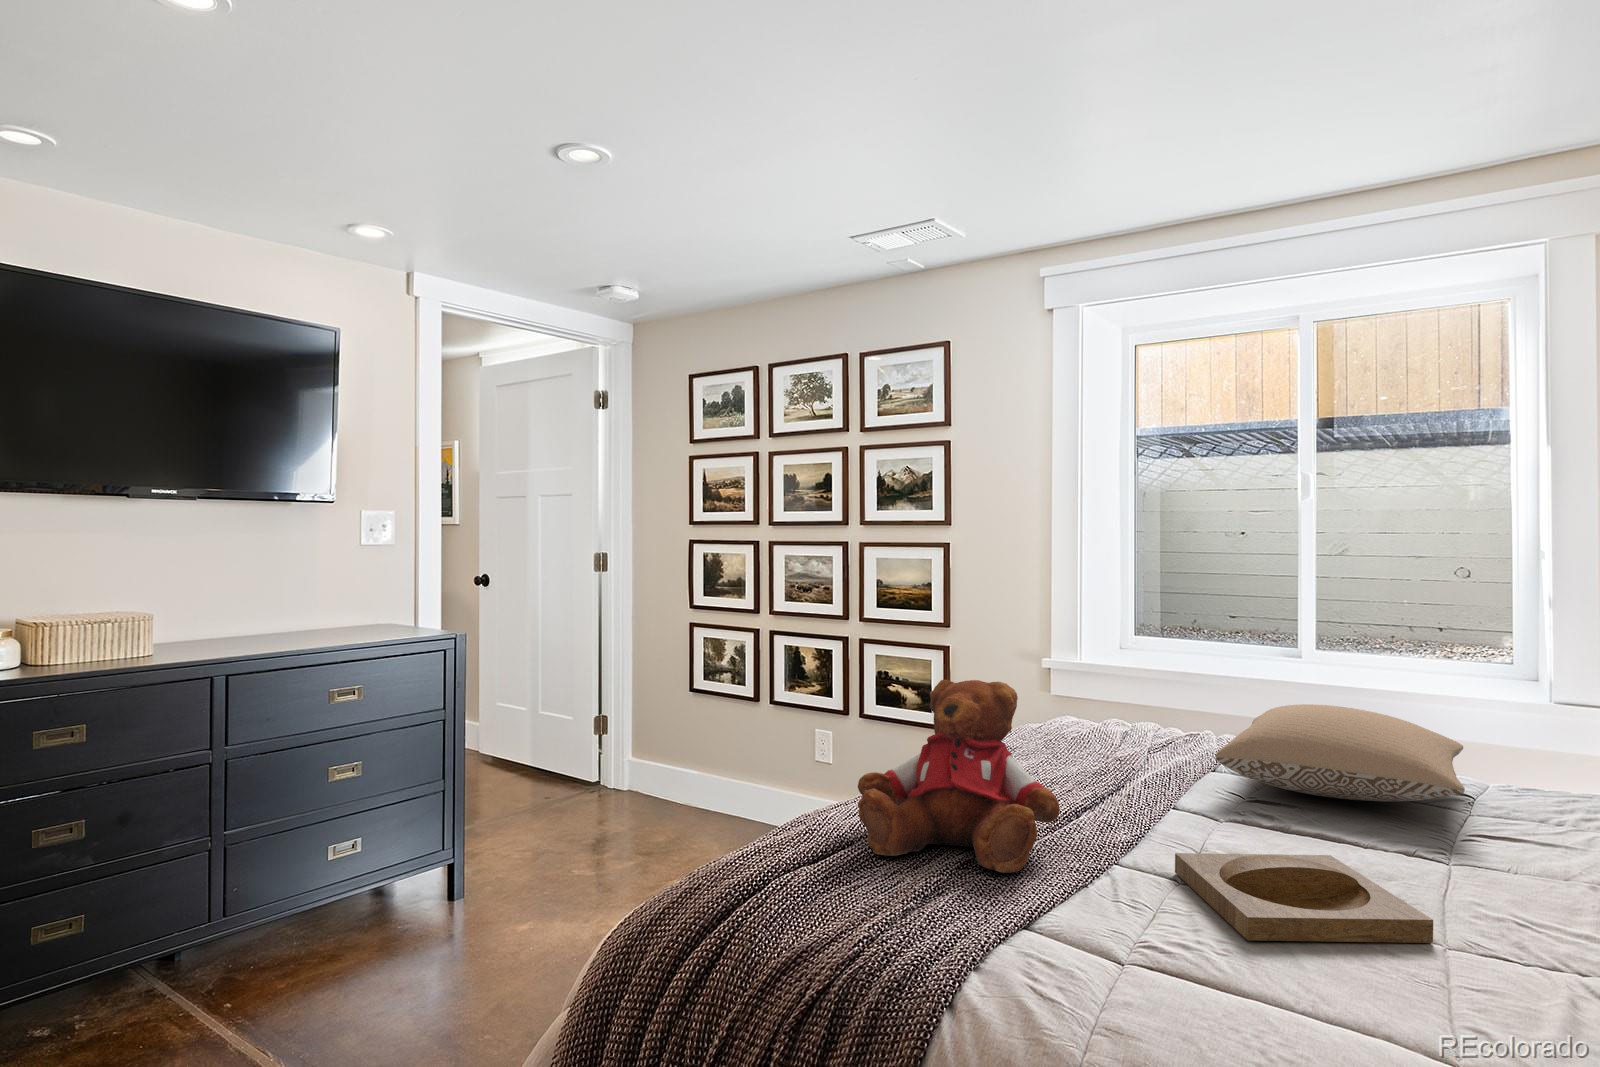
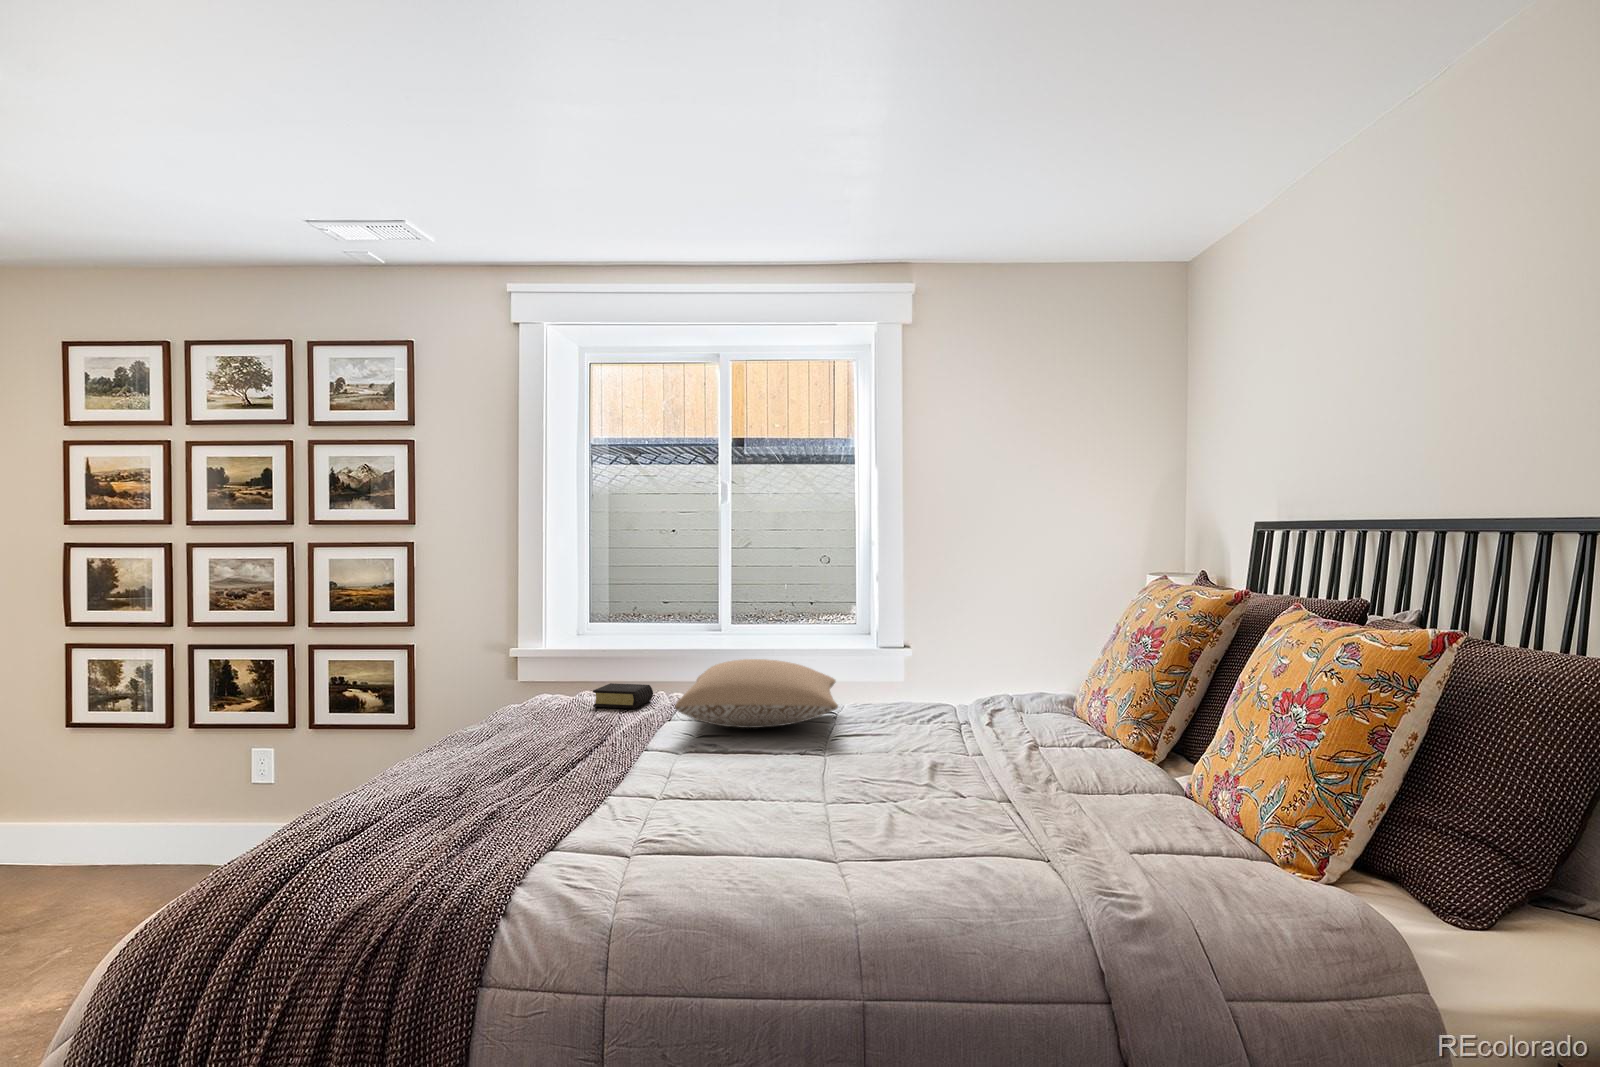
teddy bear: present [858,680,1060,873] -> none [375,660,565,824]
book: none [1121,713,1197,747] -> present [593,683,653,709]
tray: present [1175,853,1433,943] -> none [655,763,824,825]

